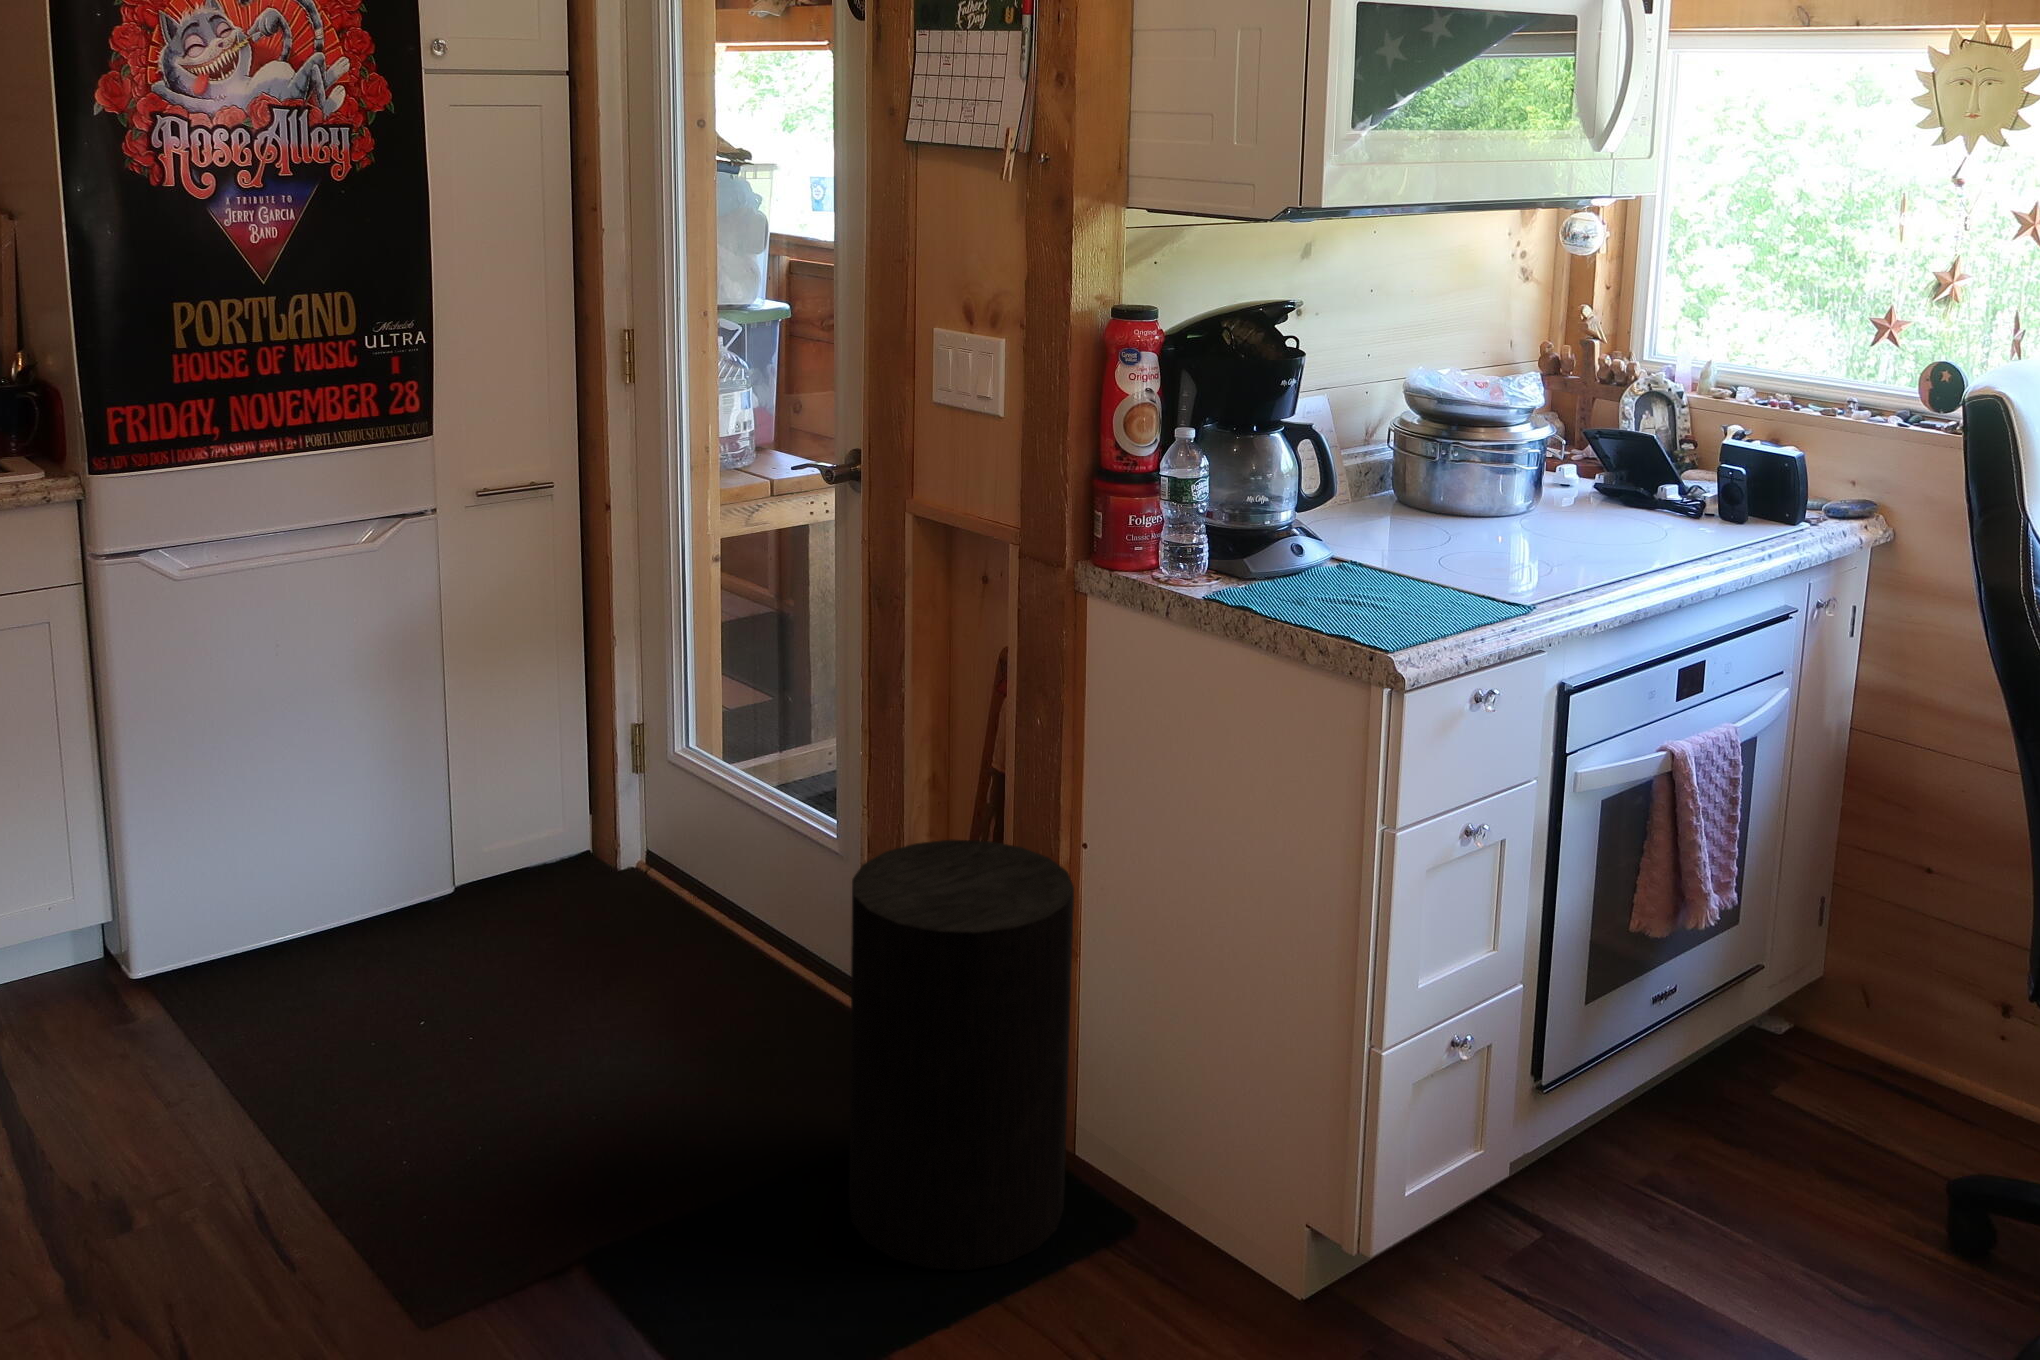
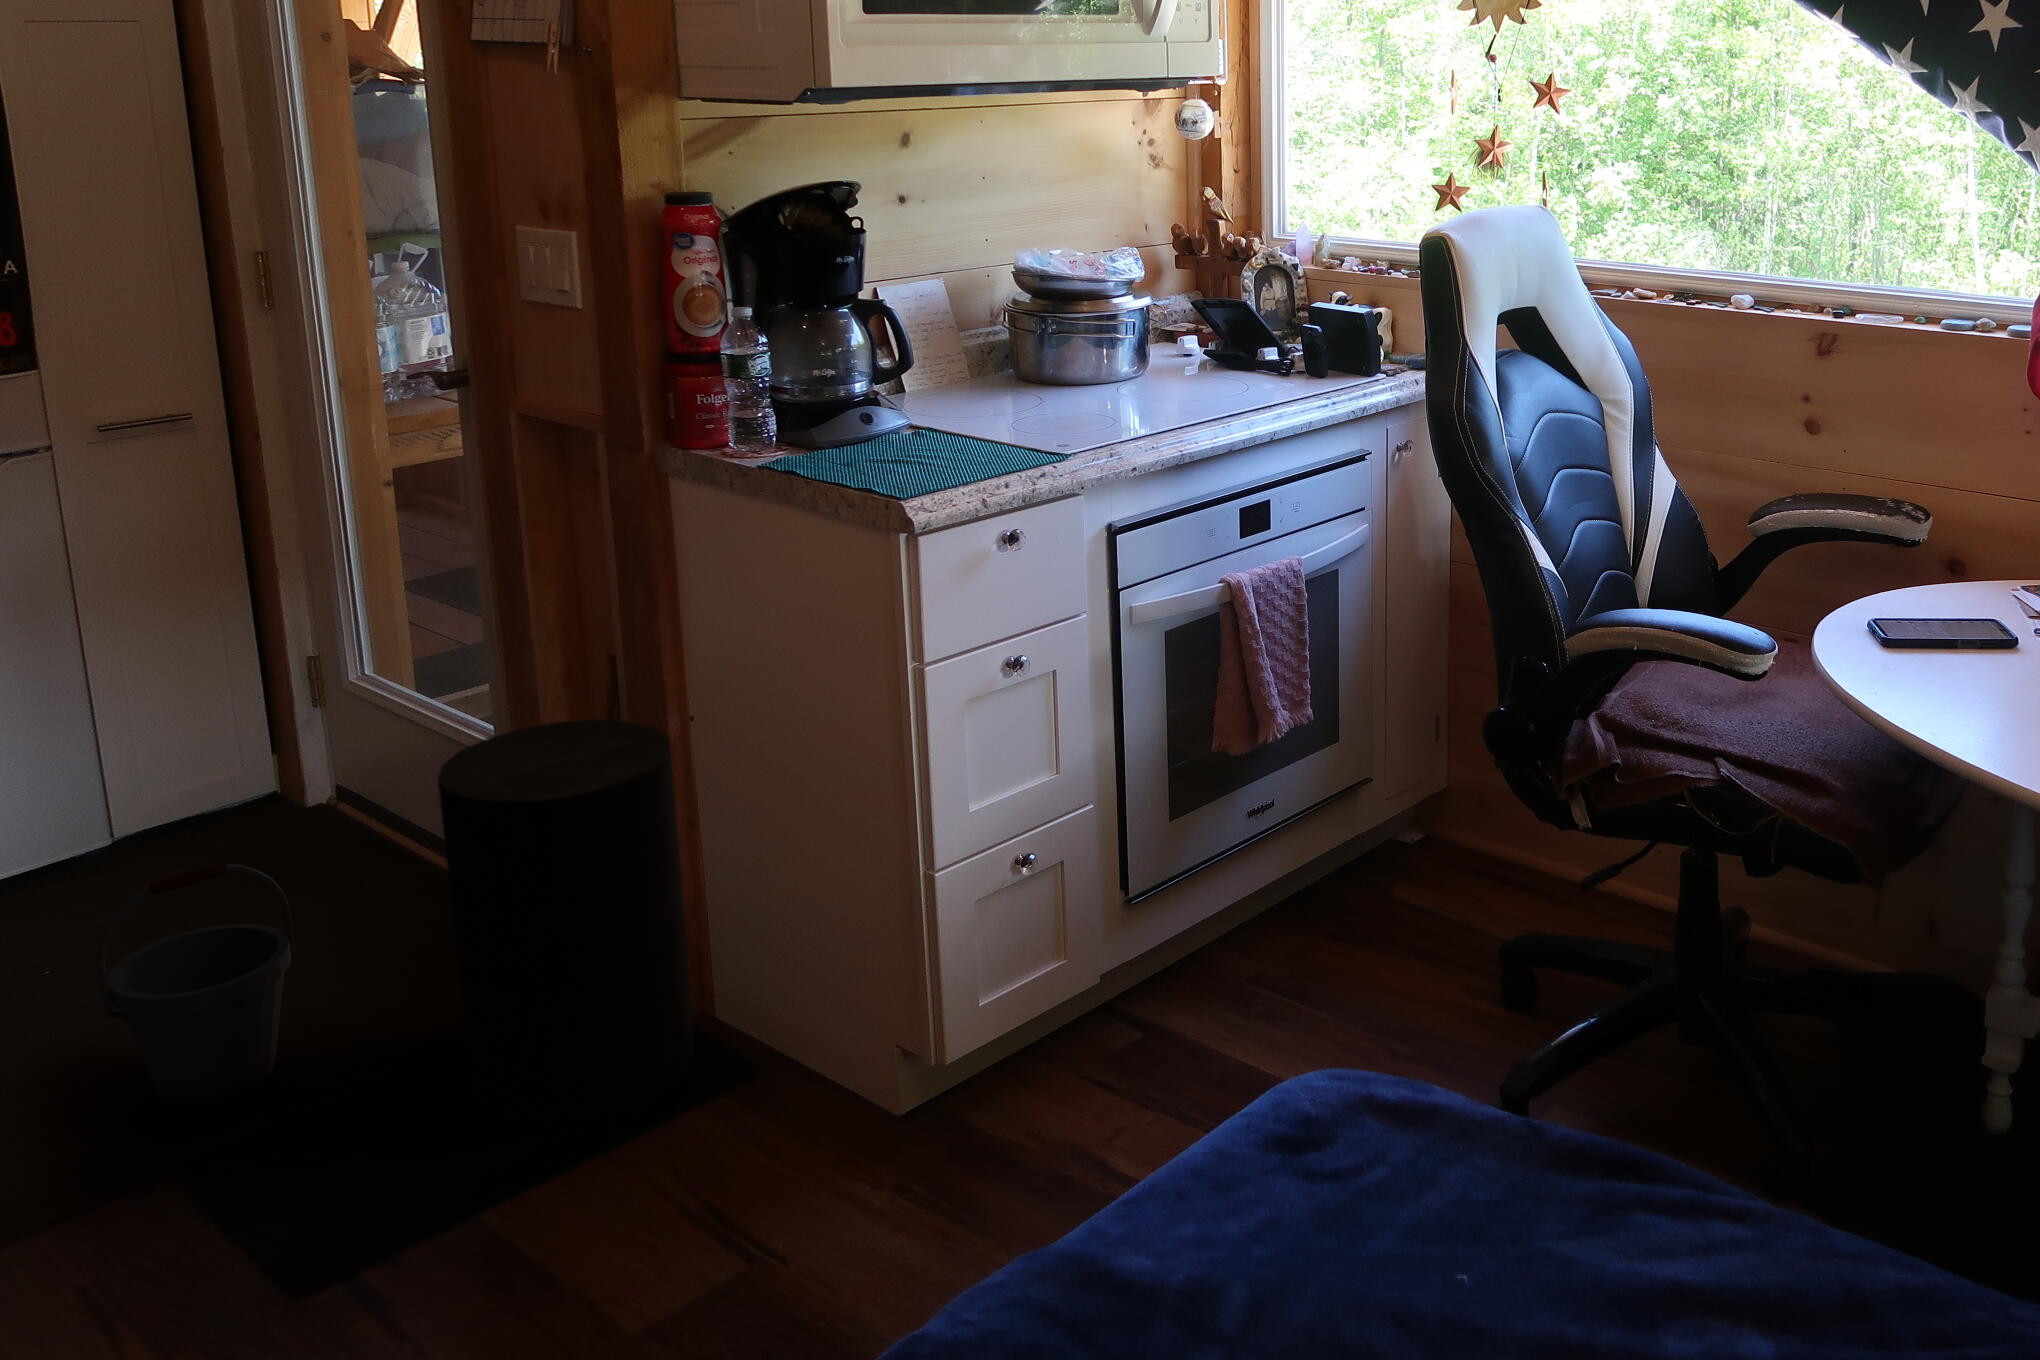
bucket: none [517,950,679,1192] -> present [97,863,295,1106]

